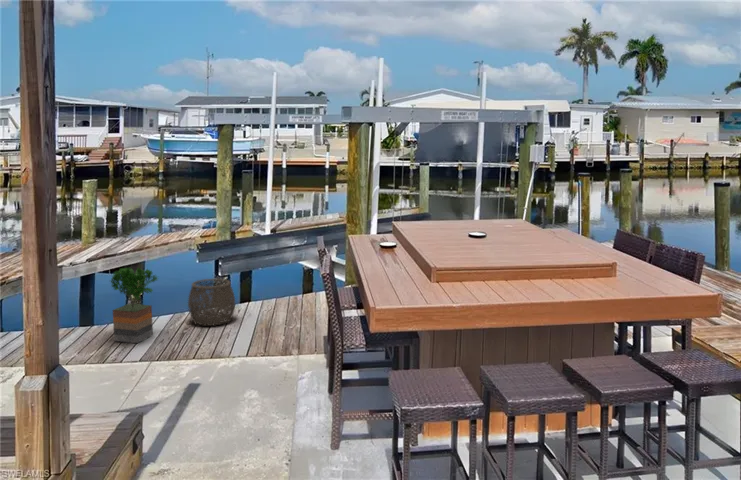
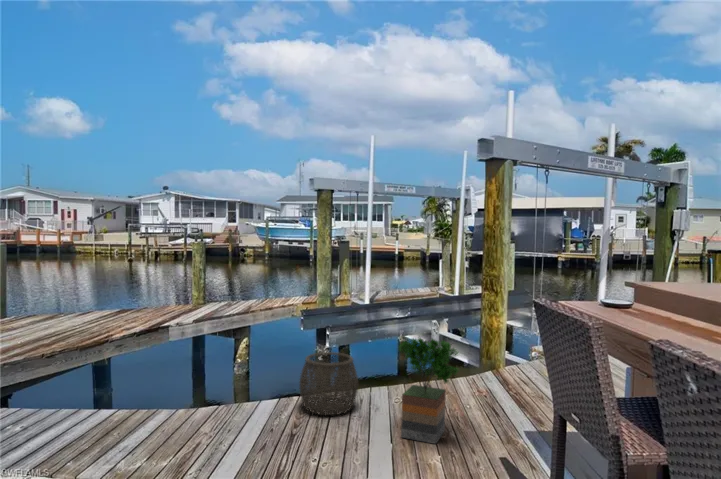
potted tree: present [111,268,157,343] -> present [399,338,458,444]

